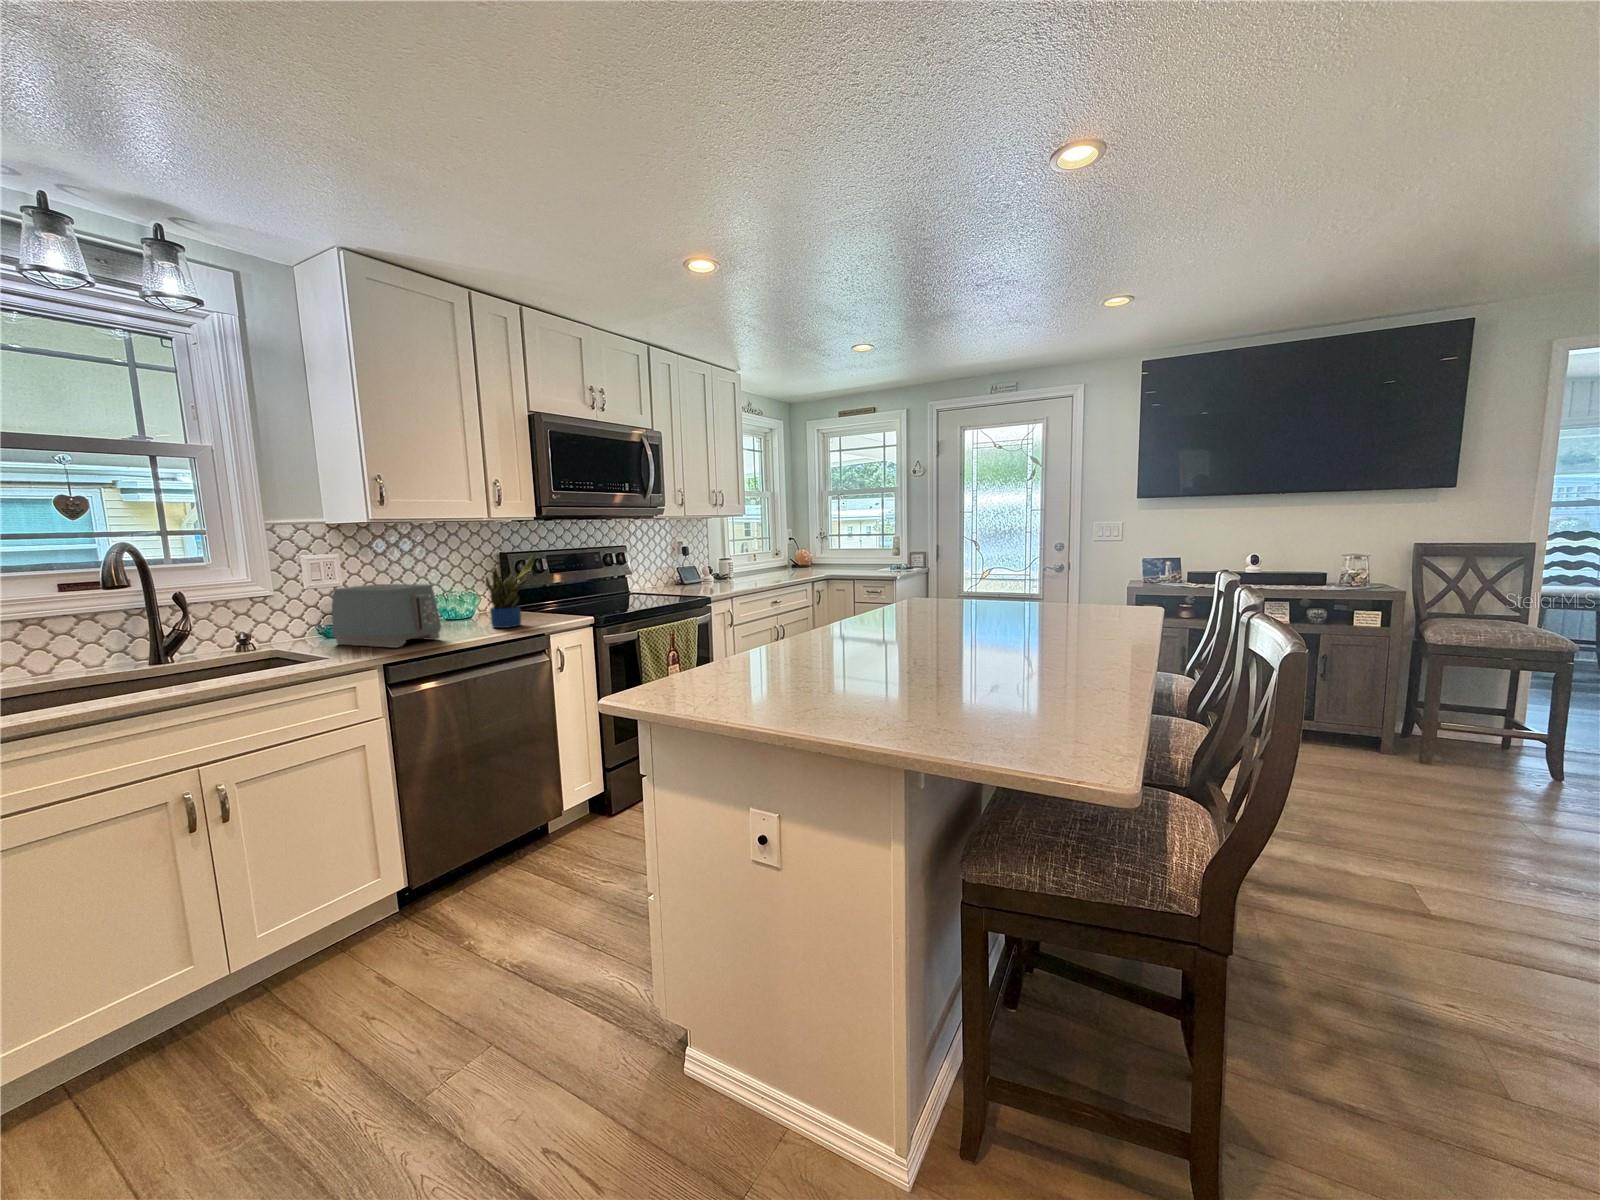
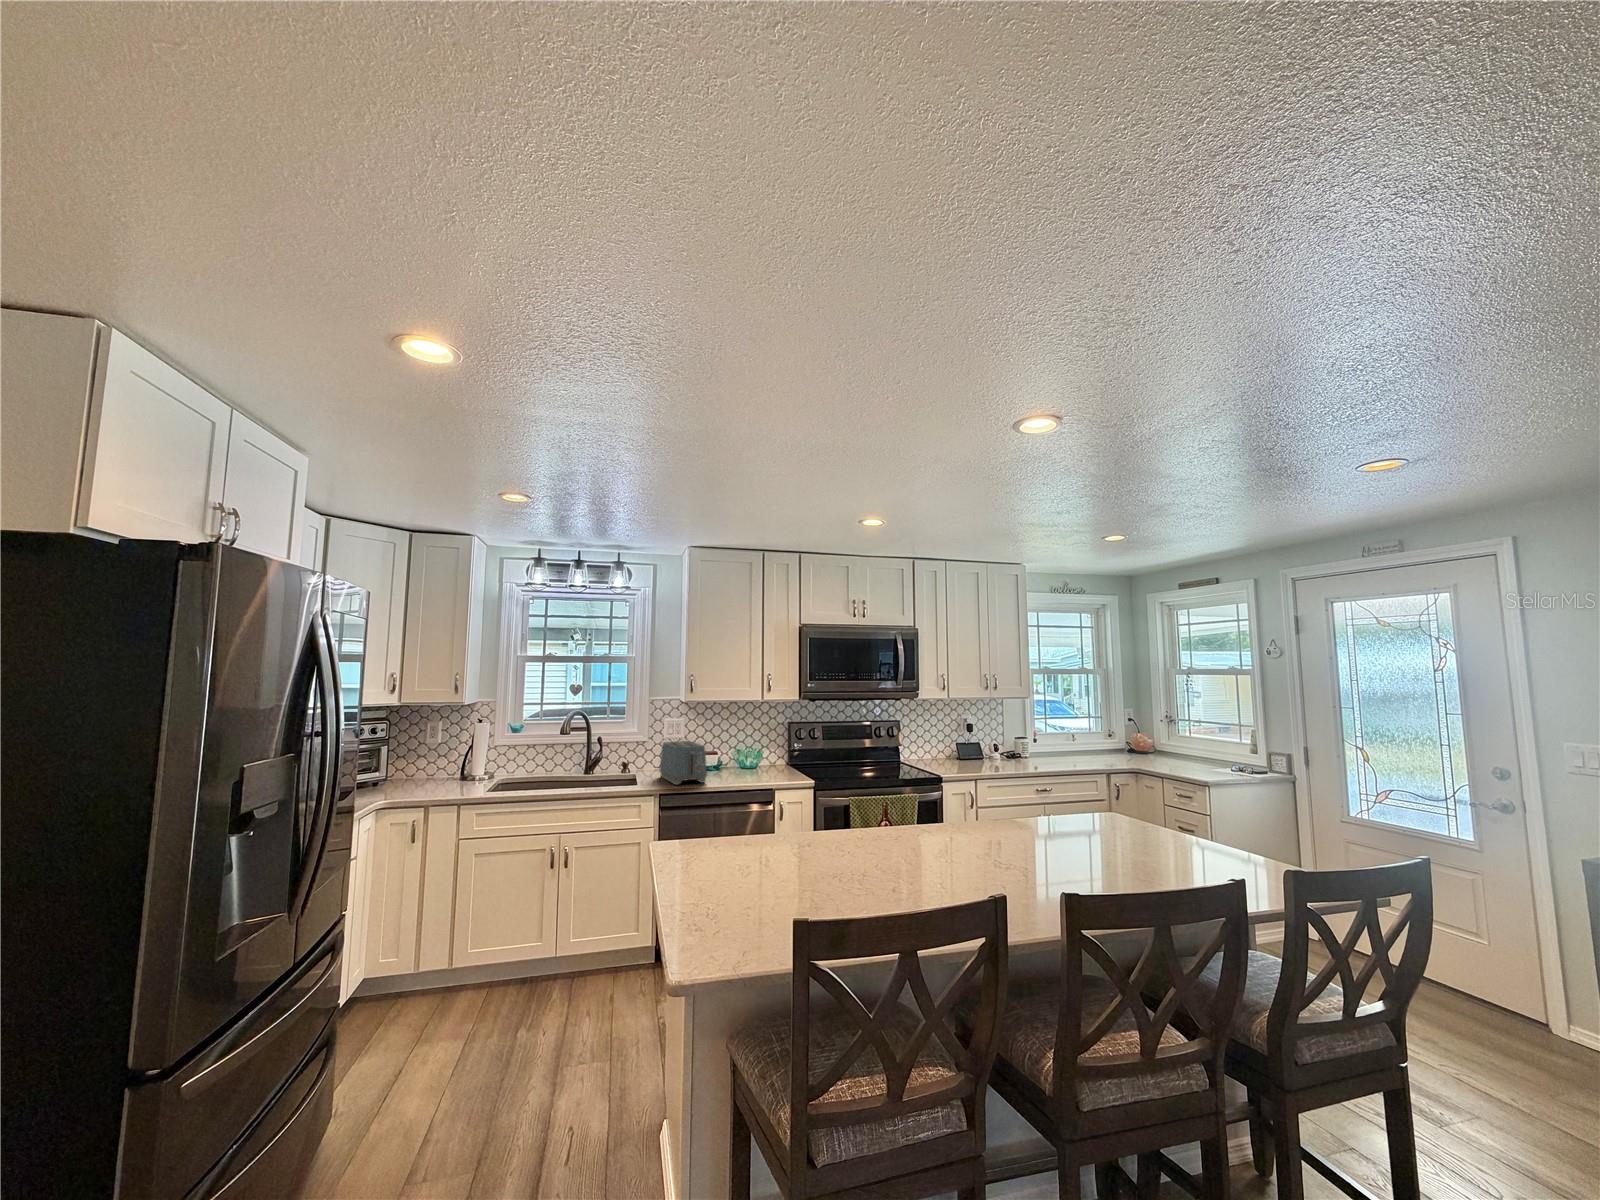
potted plant: present [485,554,536,628] -> none [745,728,780,781]

